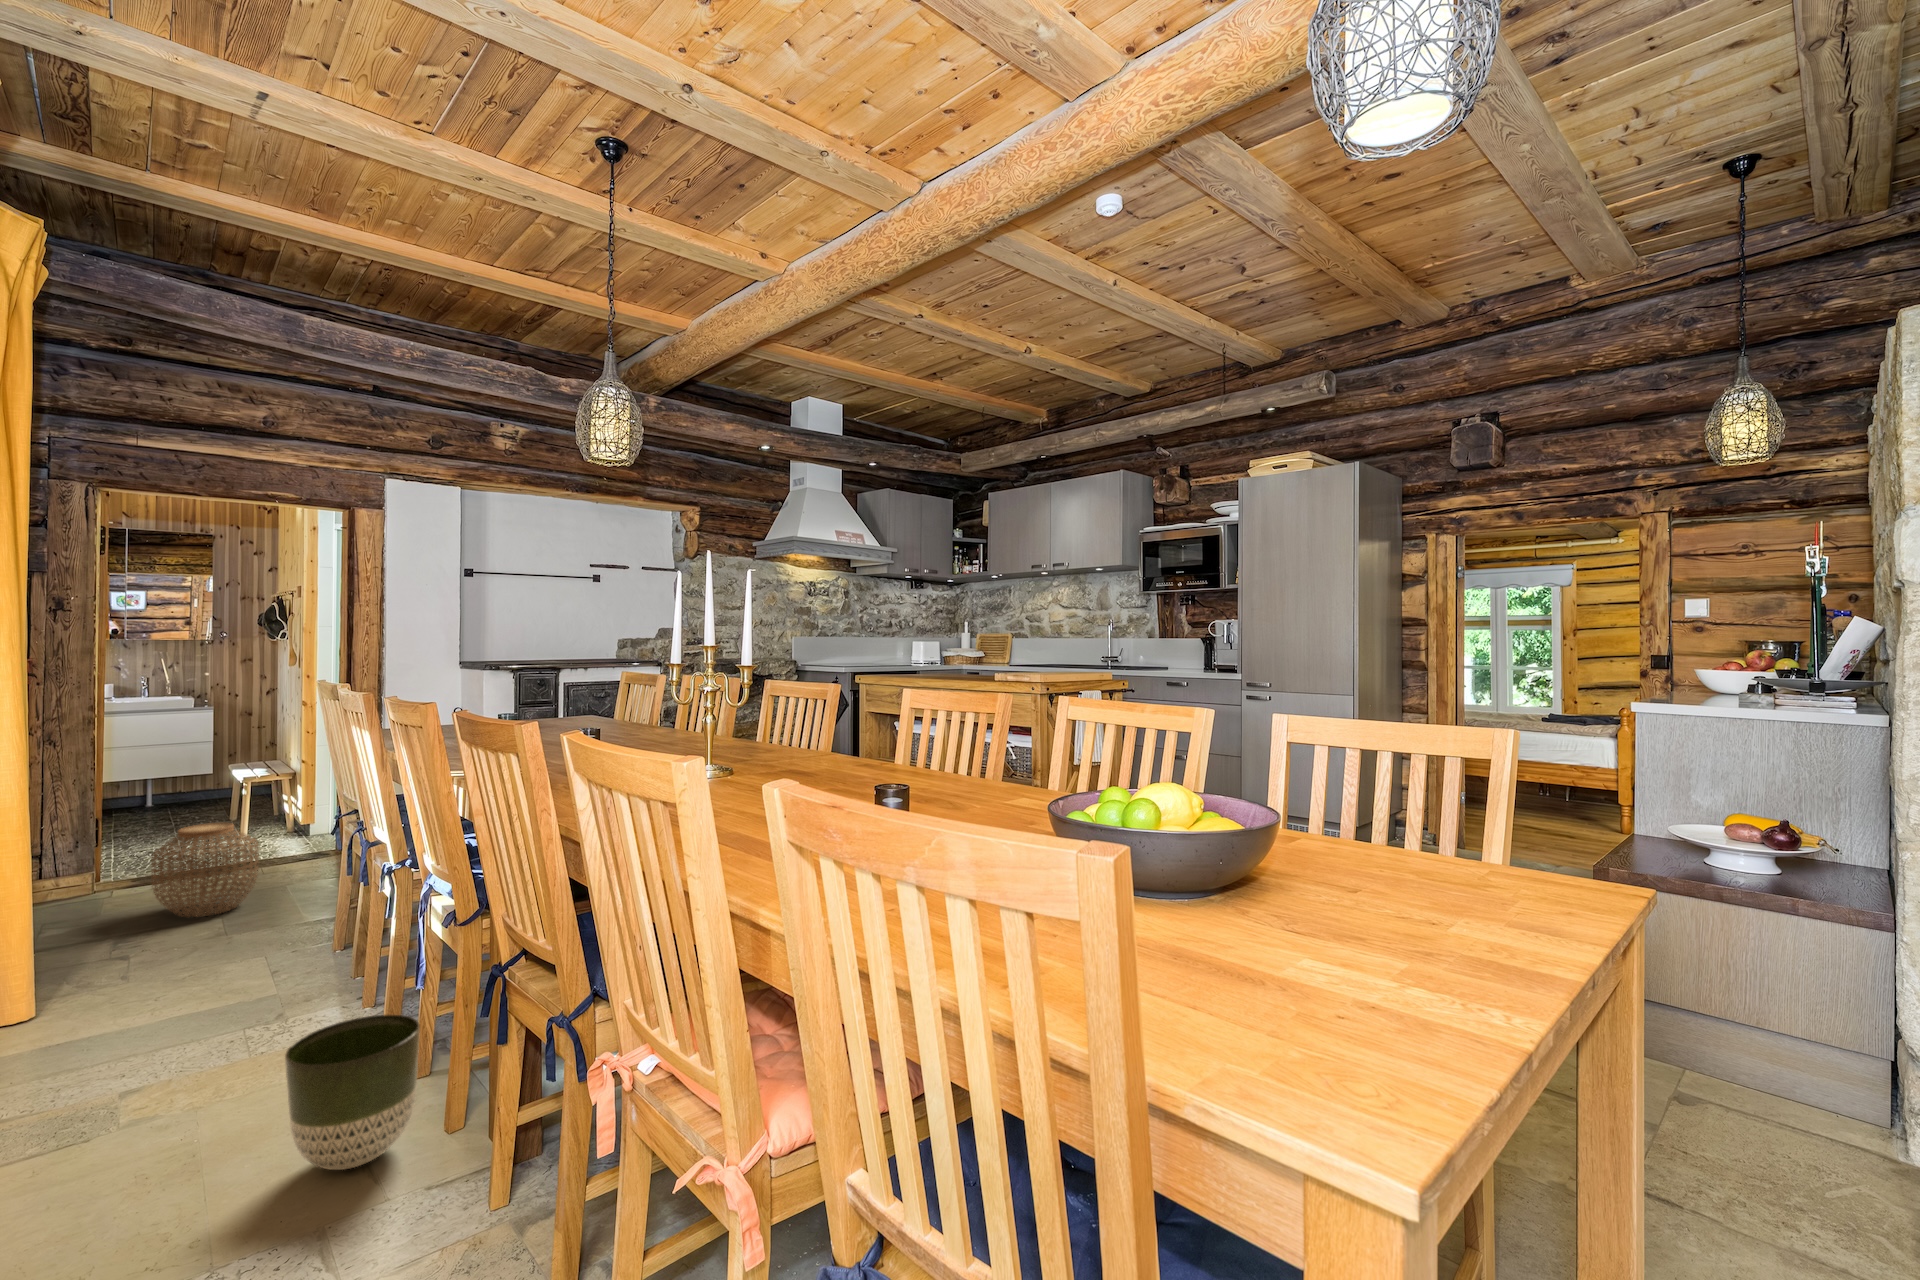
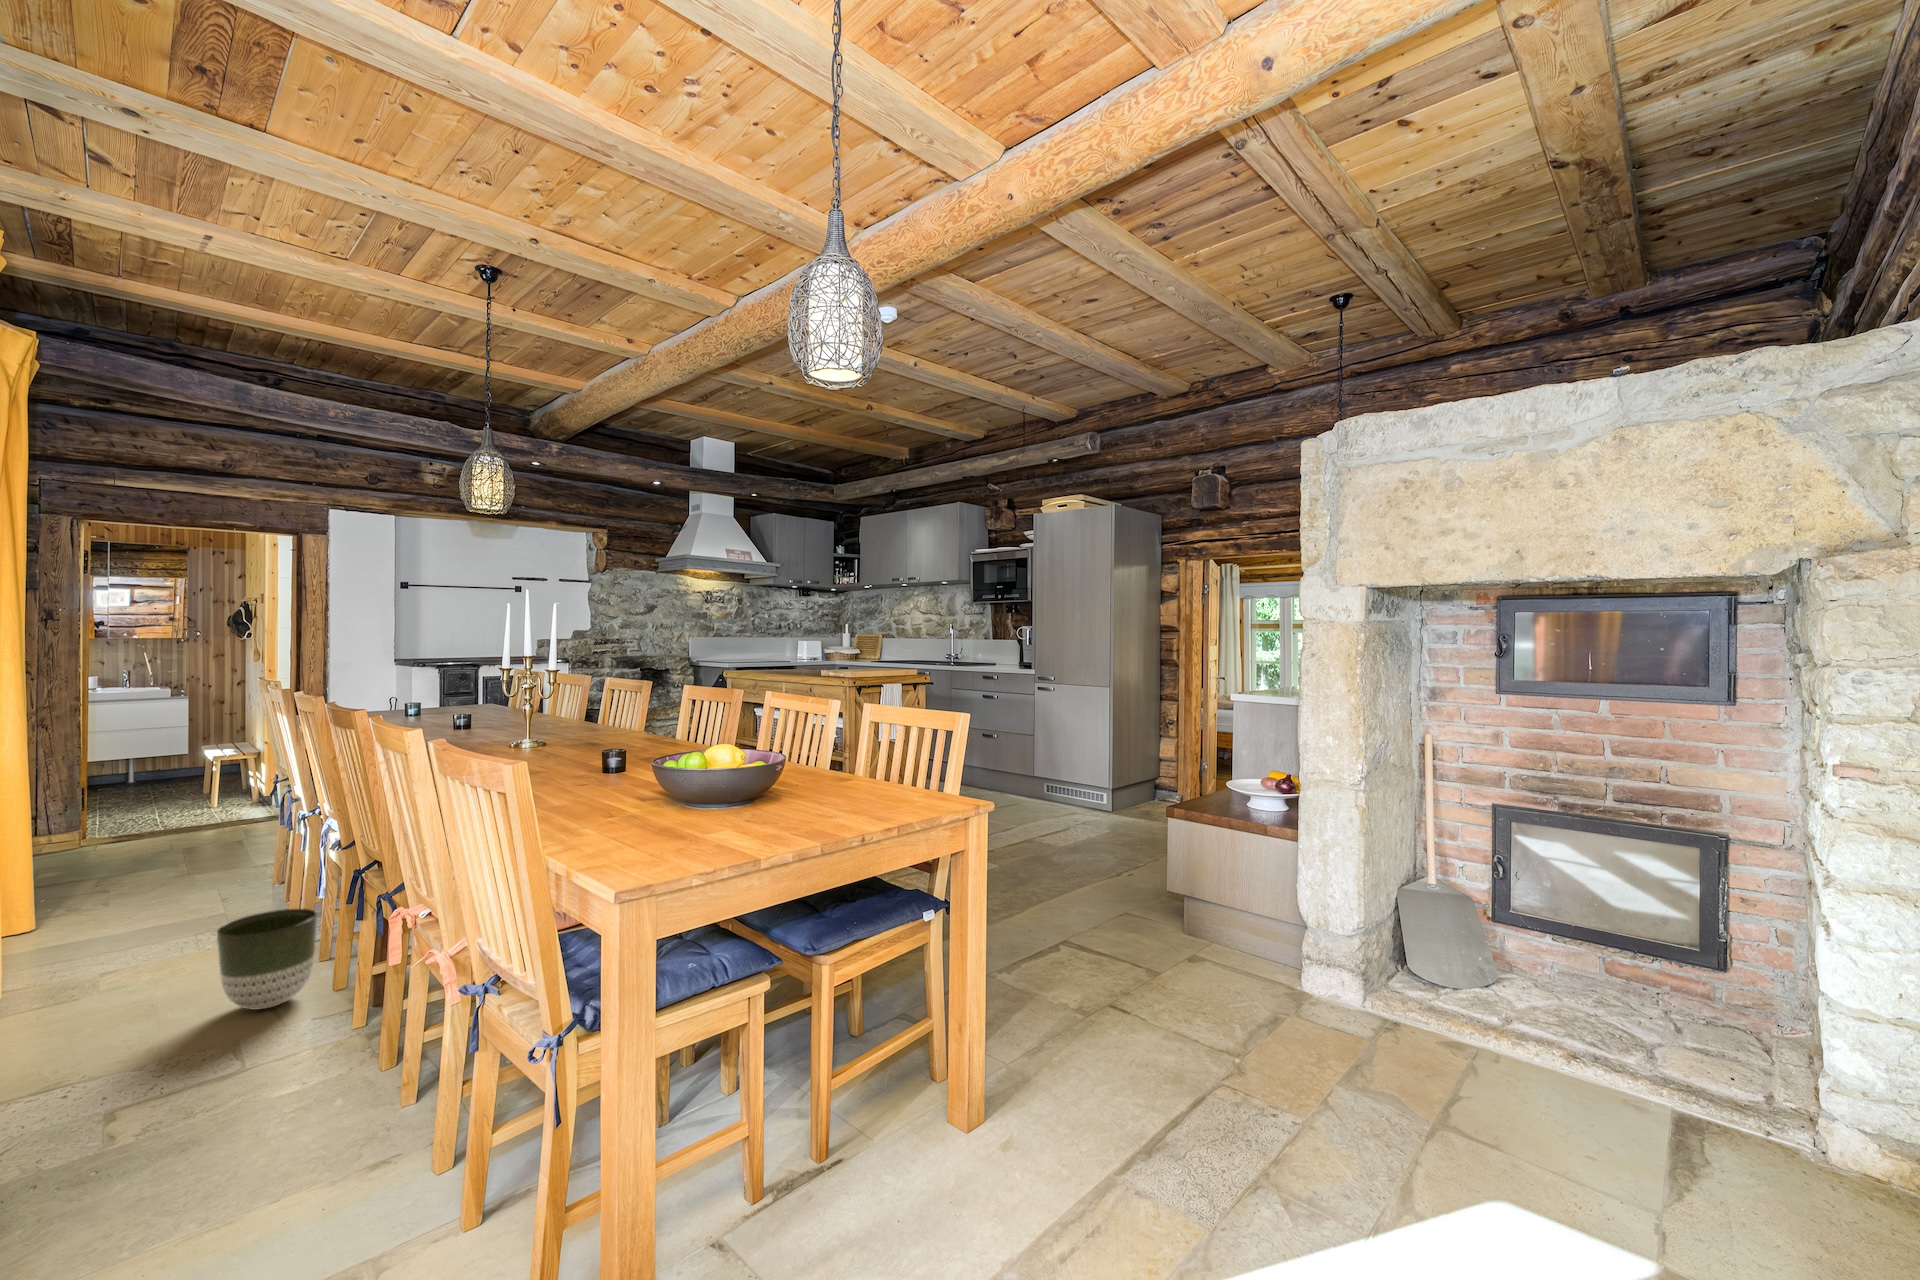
woven basket: present [152,823,259,917] -> none [126,788,217,863]

